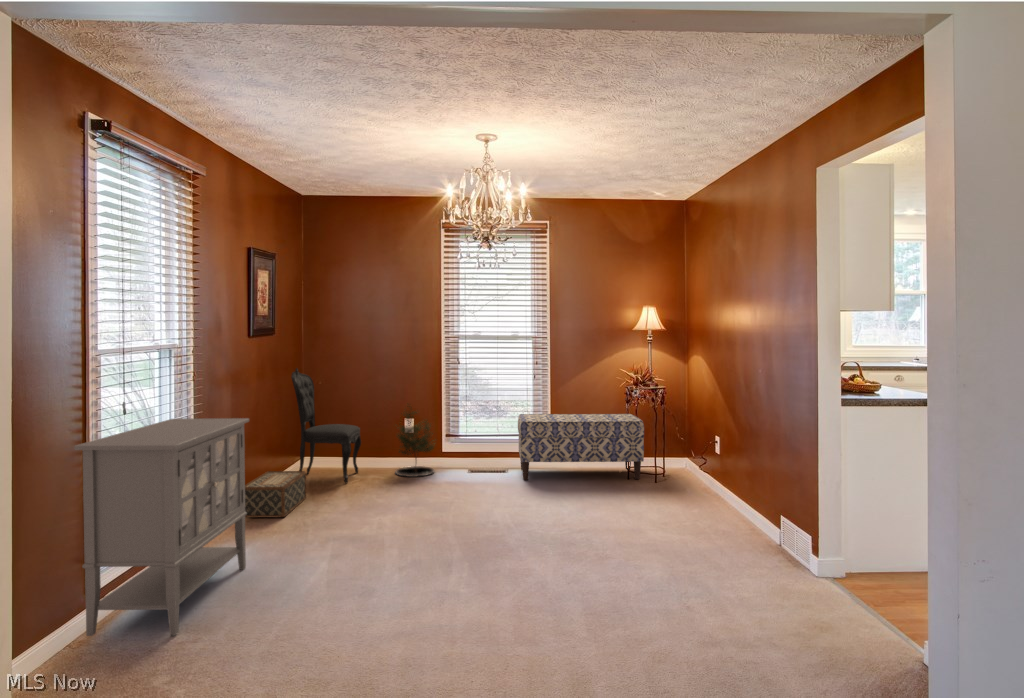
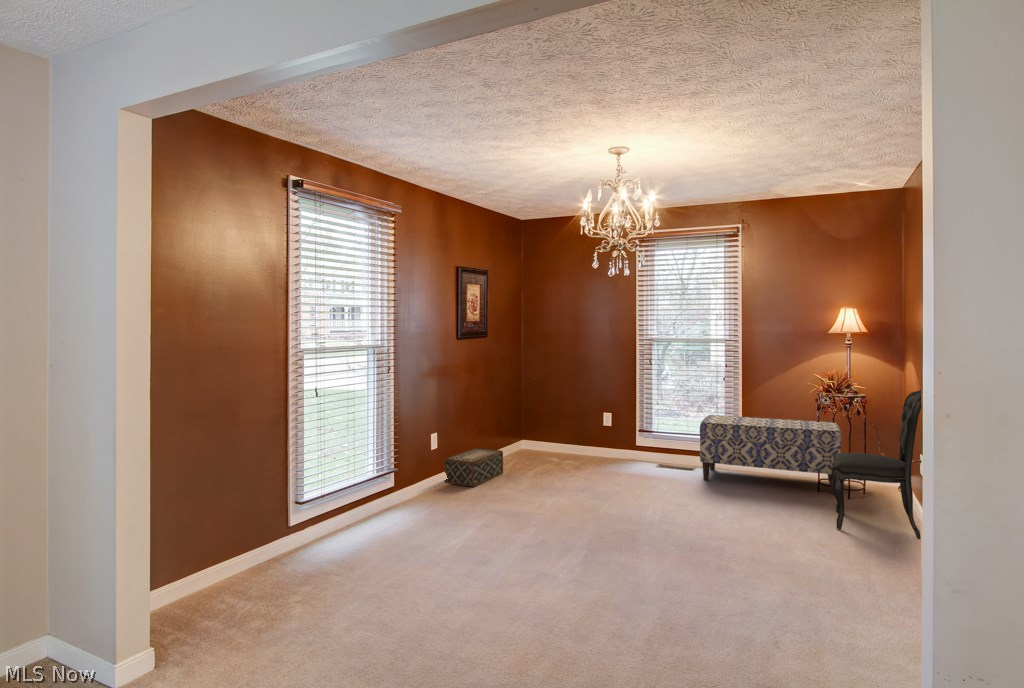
dining chair: present [291,368,361,483] -> present [832,390,921,539]
potted tree: present [395,406,434,477] -> none [587,398,628,465]
cabinet: present [74,418,249,636] -> none [271,401,417,567]

